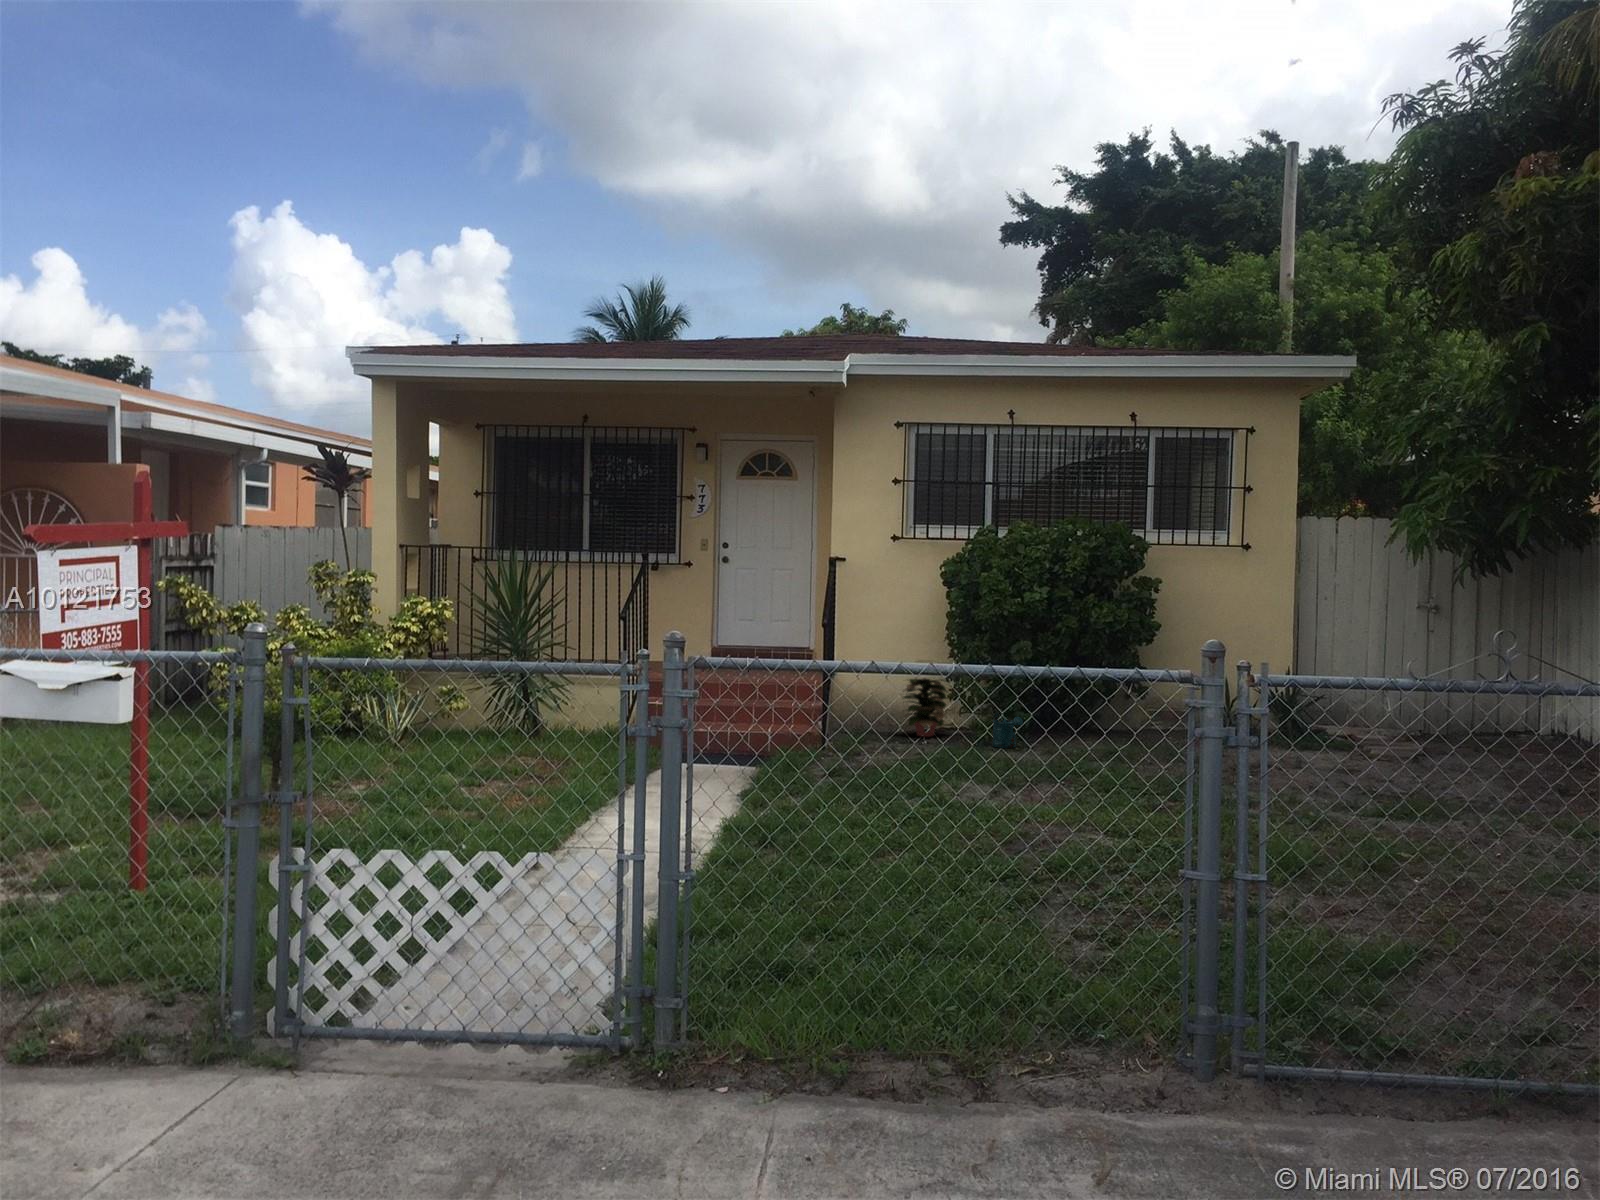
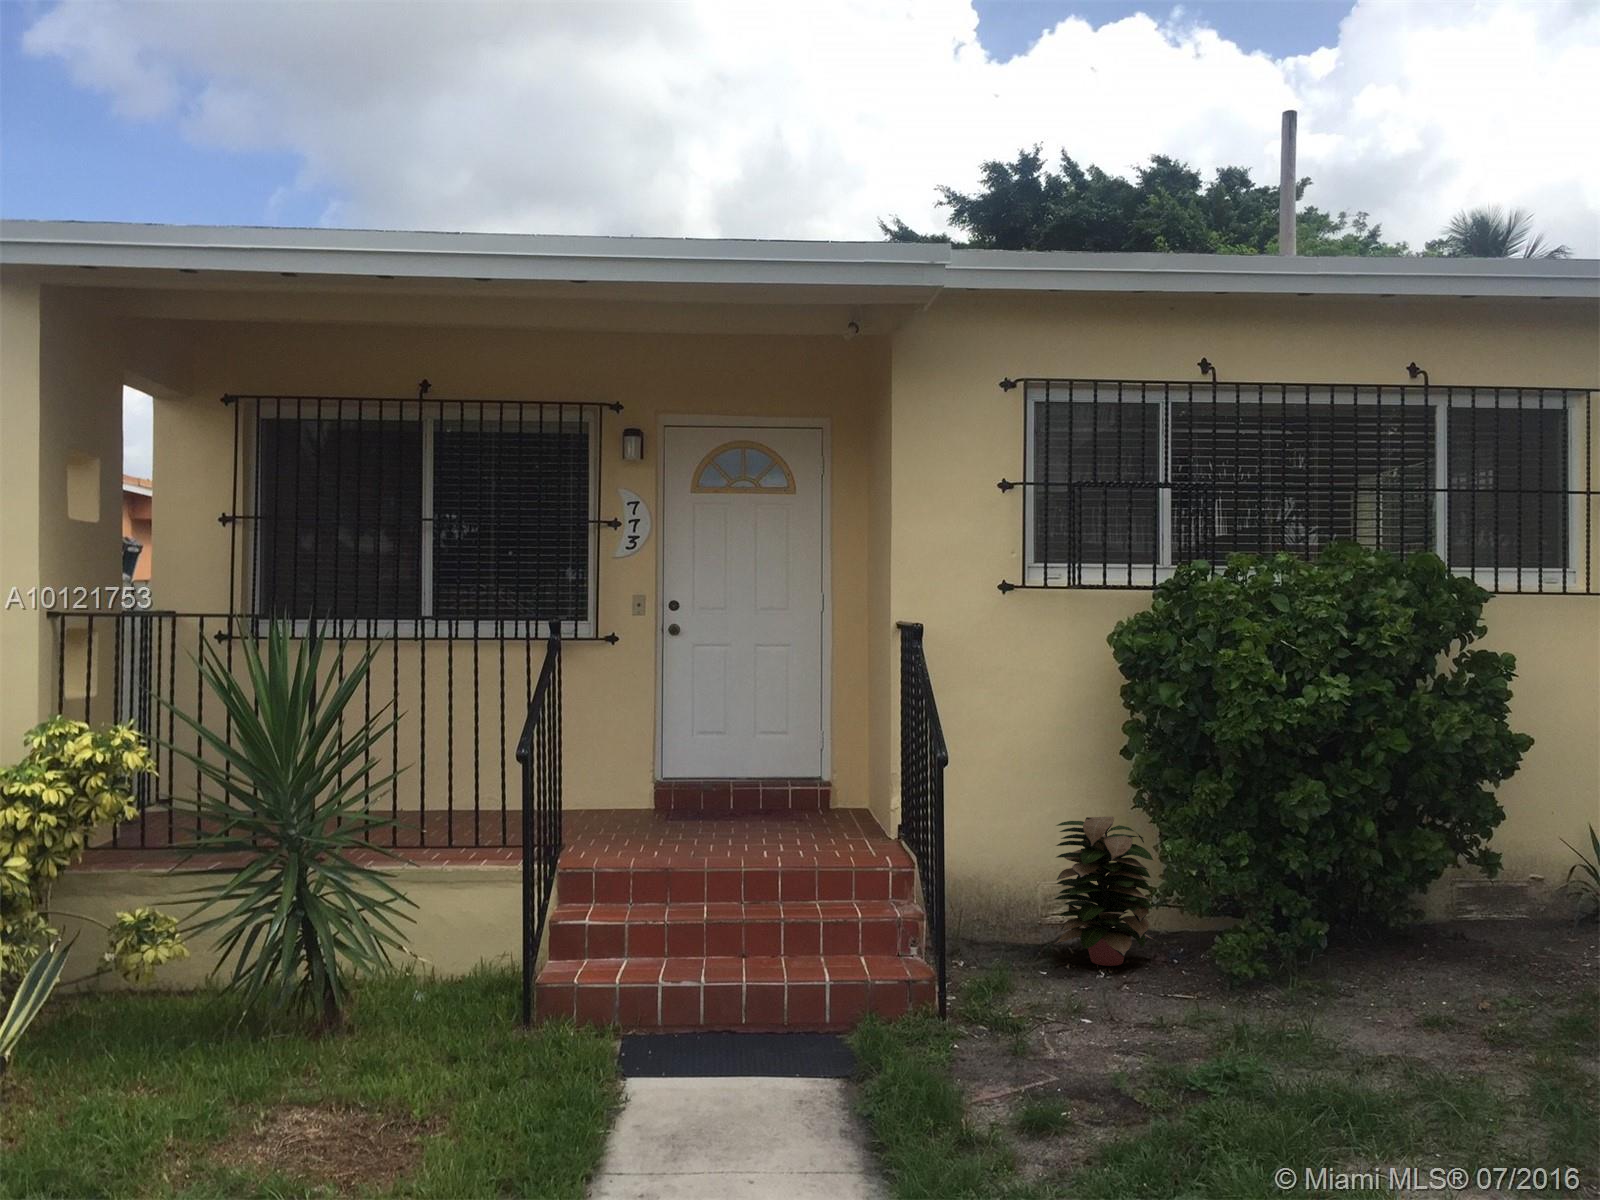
watering can: present [992,713,1023,748] -> none [1276,929,1369,1006]

